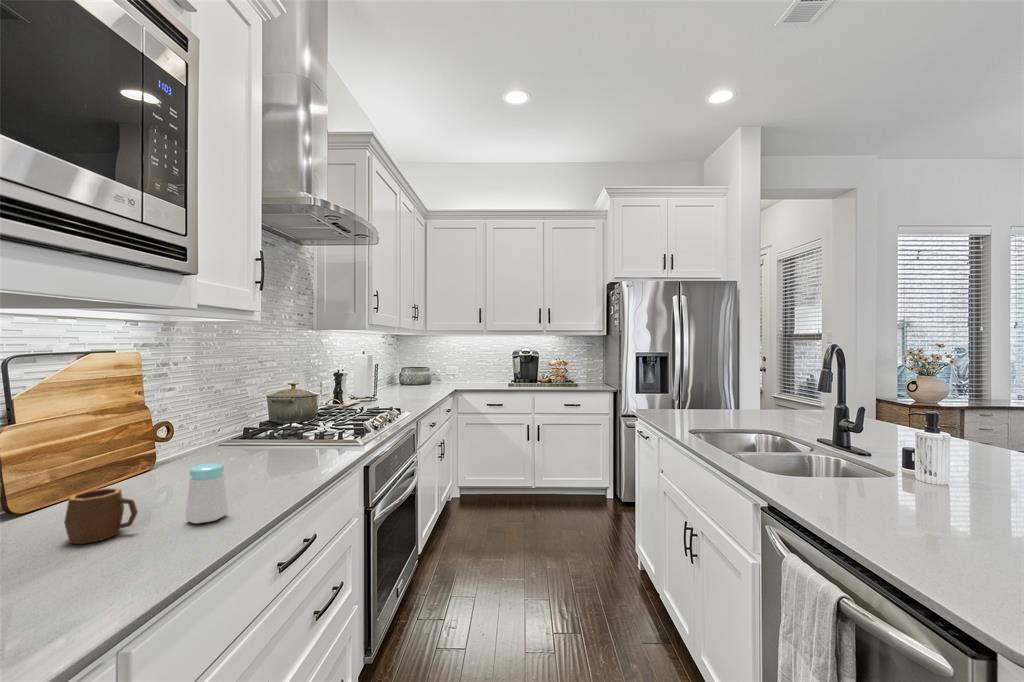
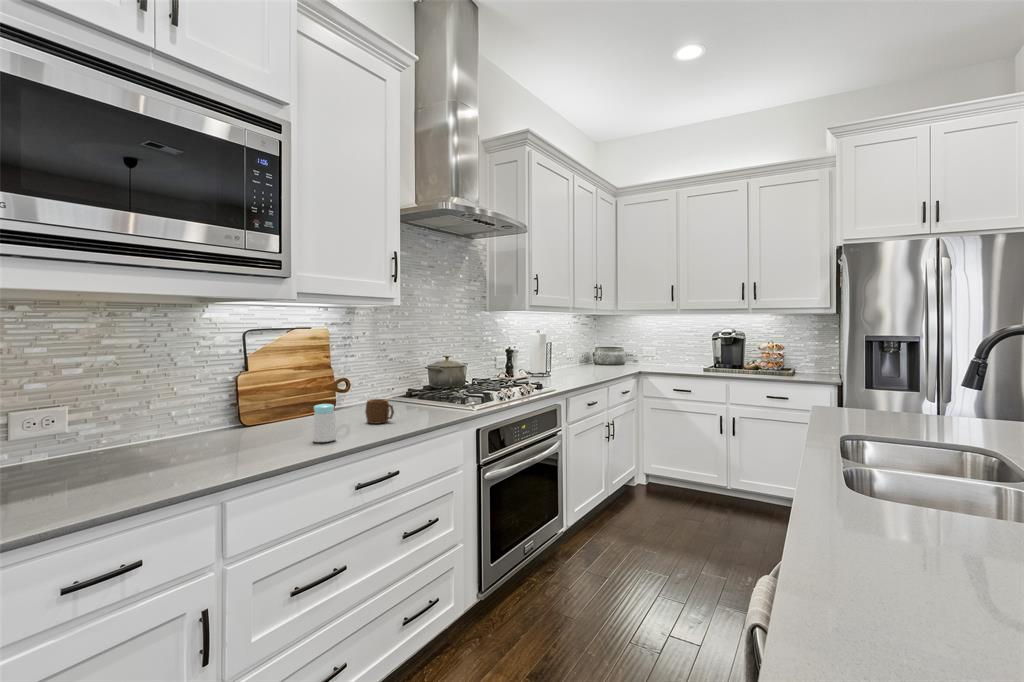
mug: present [64,488,138,544] -> present [365,399,394,424]

